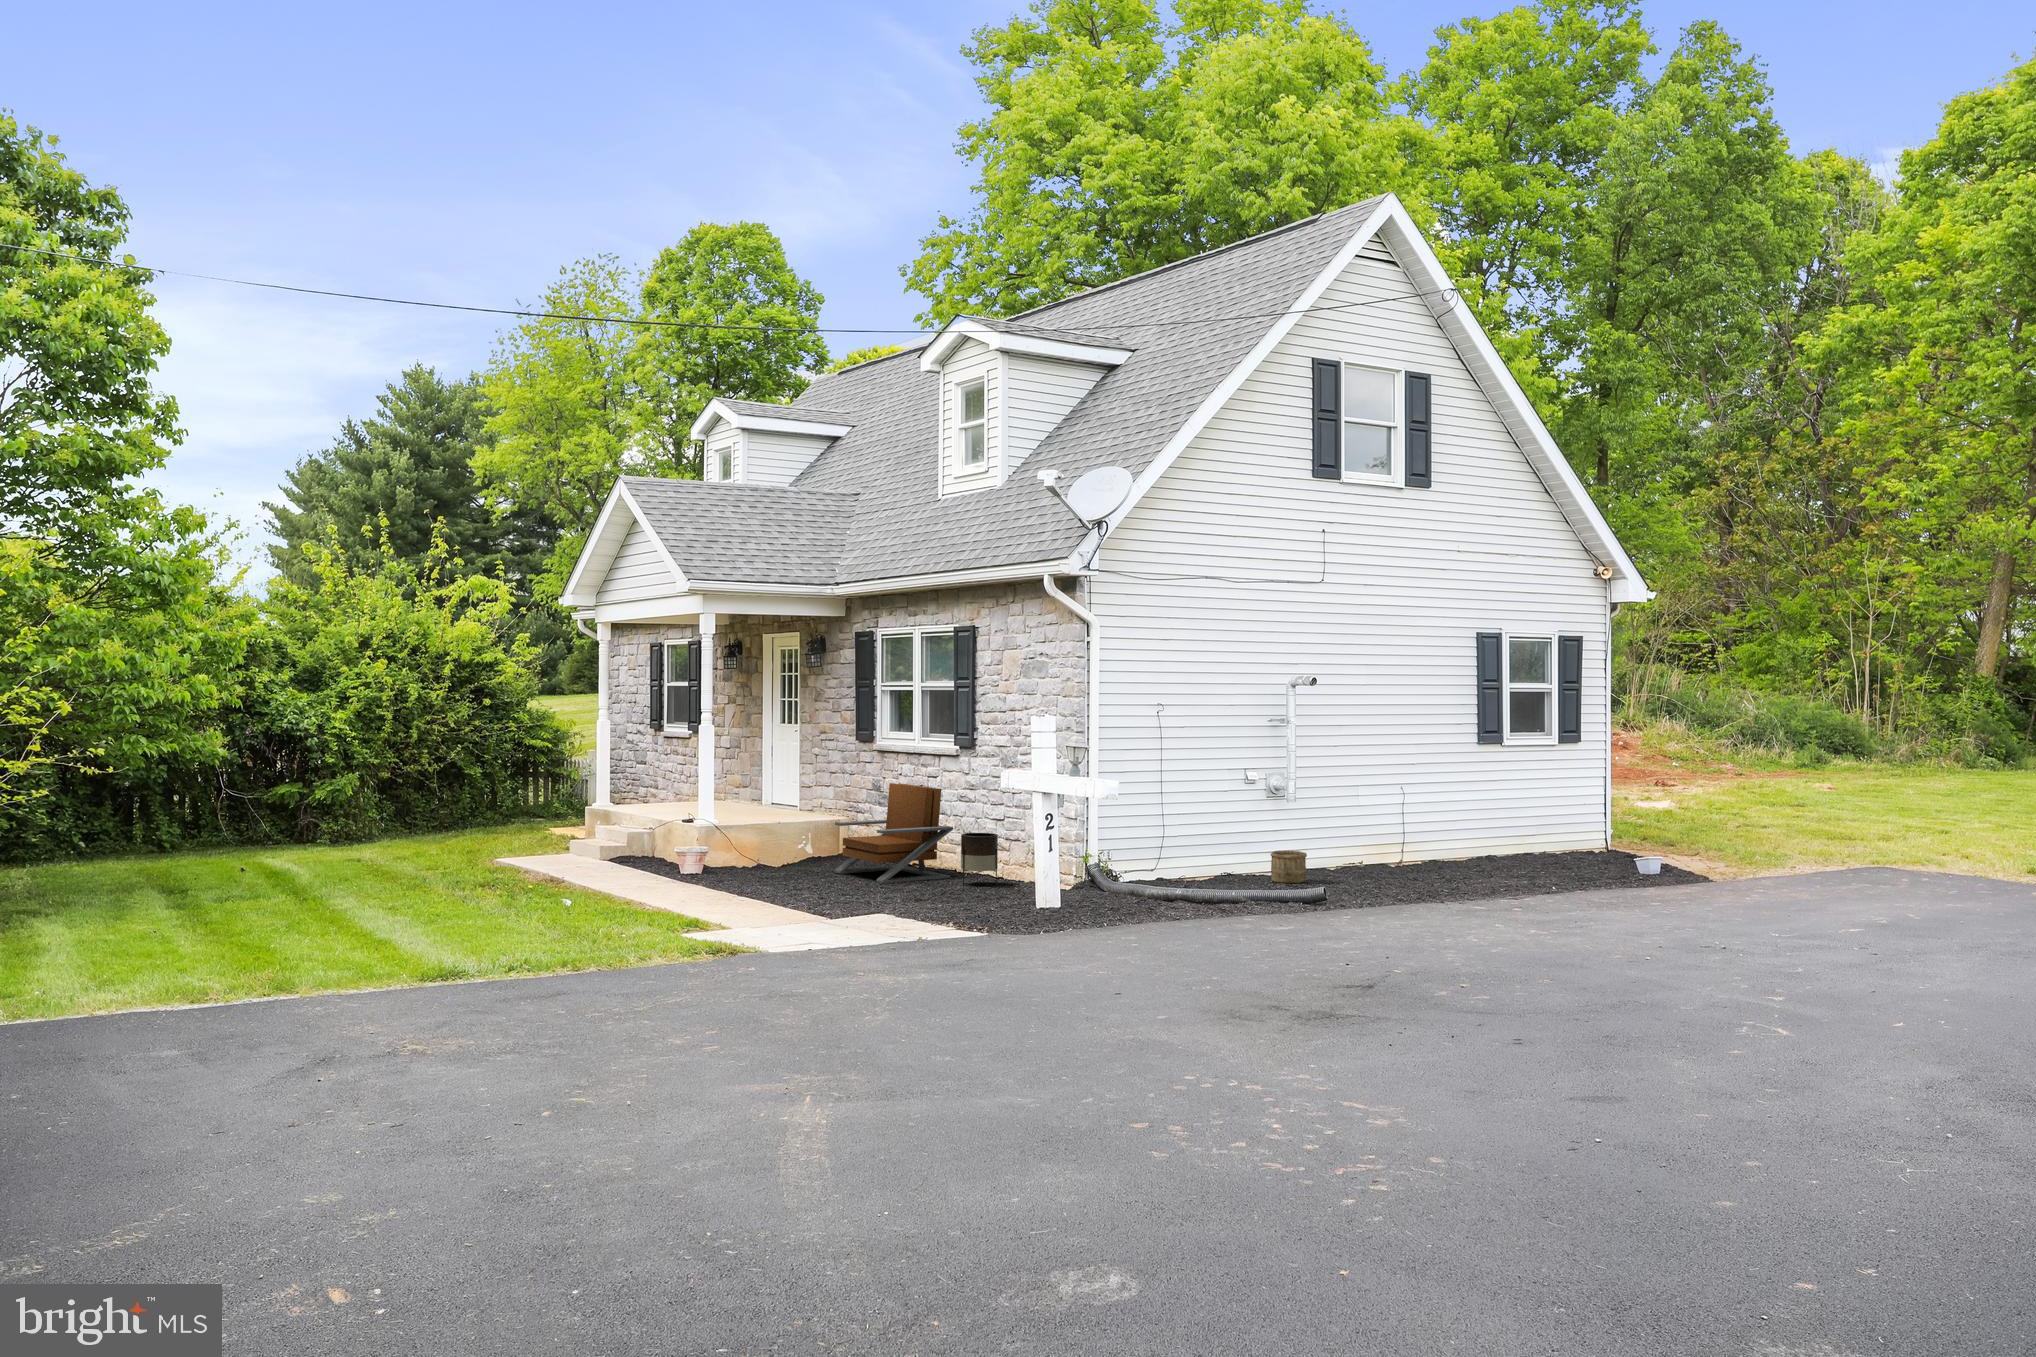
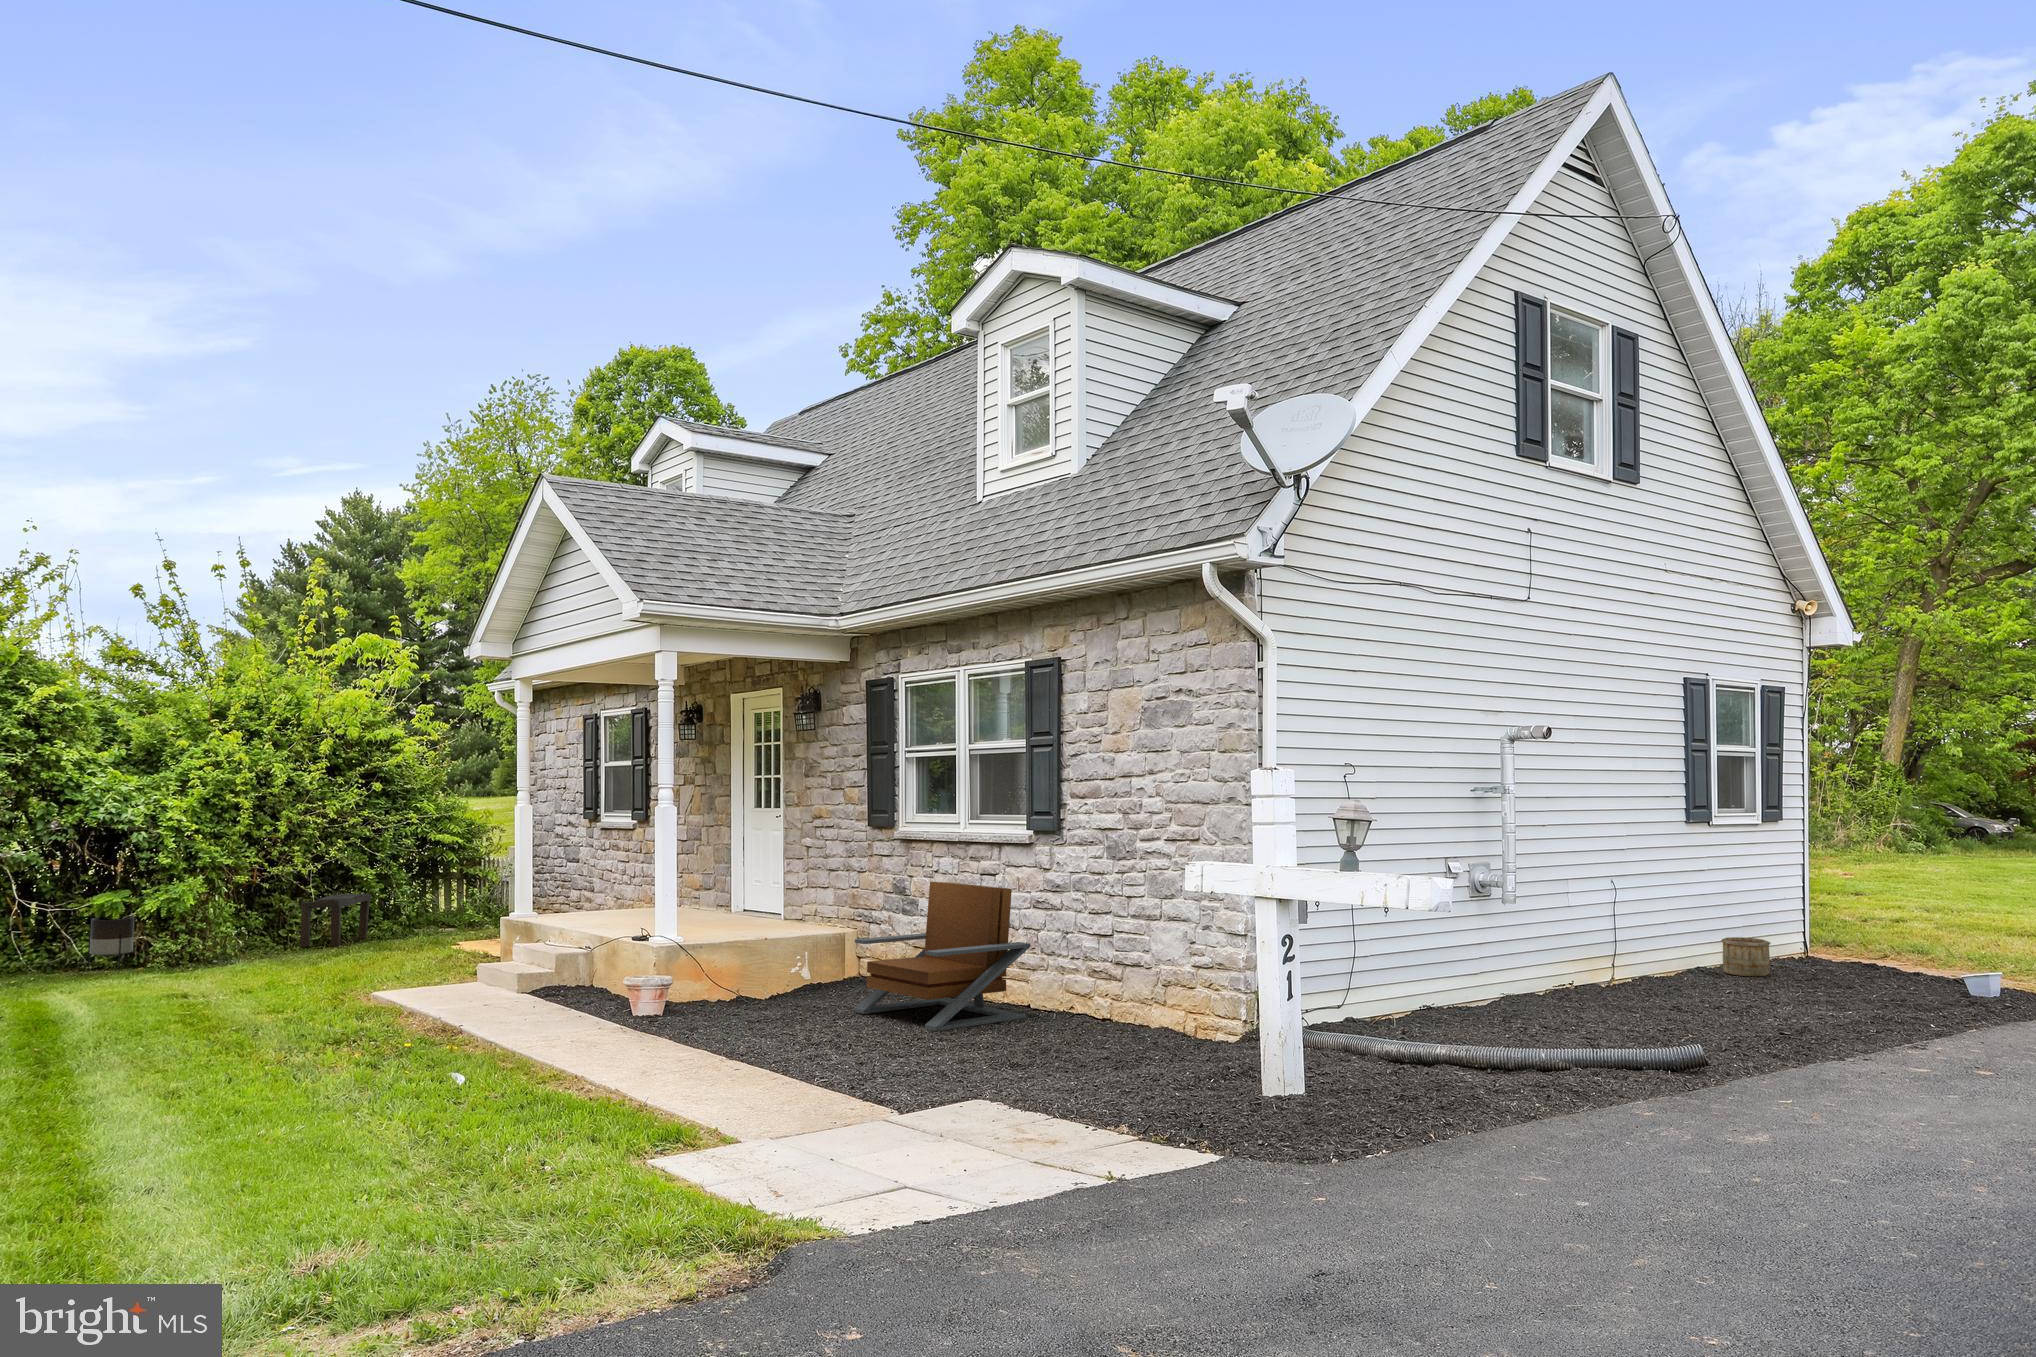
bench: none [433,786,484,827] -> present [300,894,372,947]
planter: present [961,833,998,886] -> present [88,917,134,970]
wooden bucket: present [1271,851,1307,883] -> present [1721,937,1771,976]

